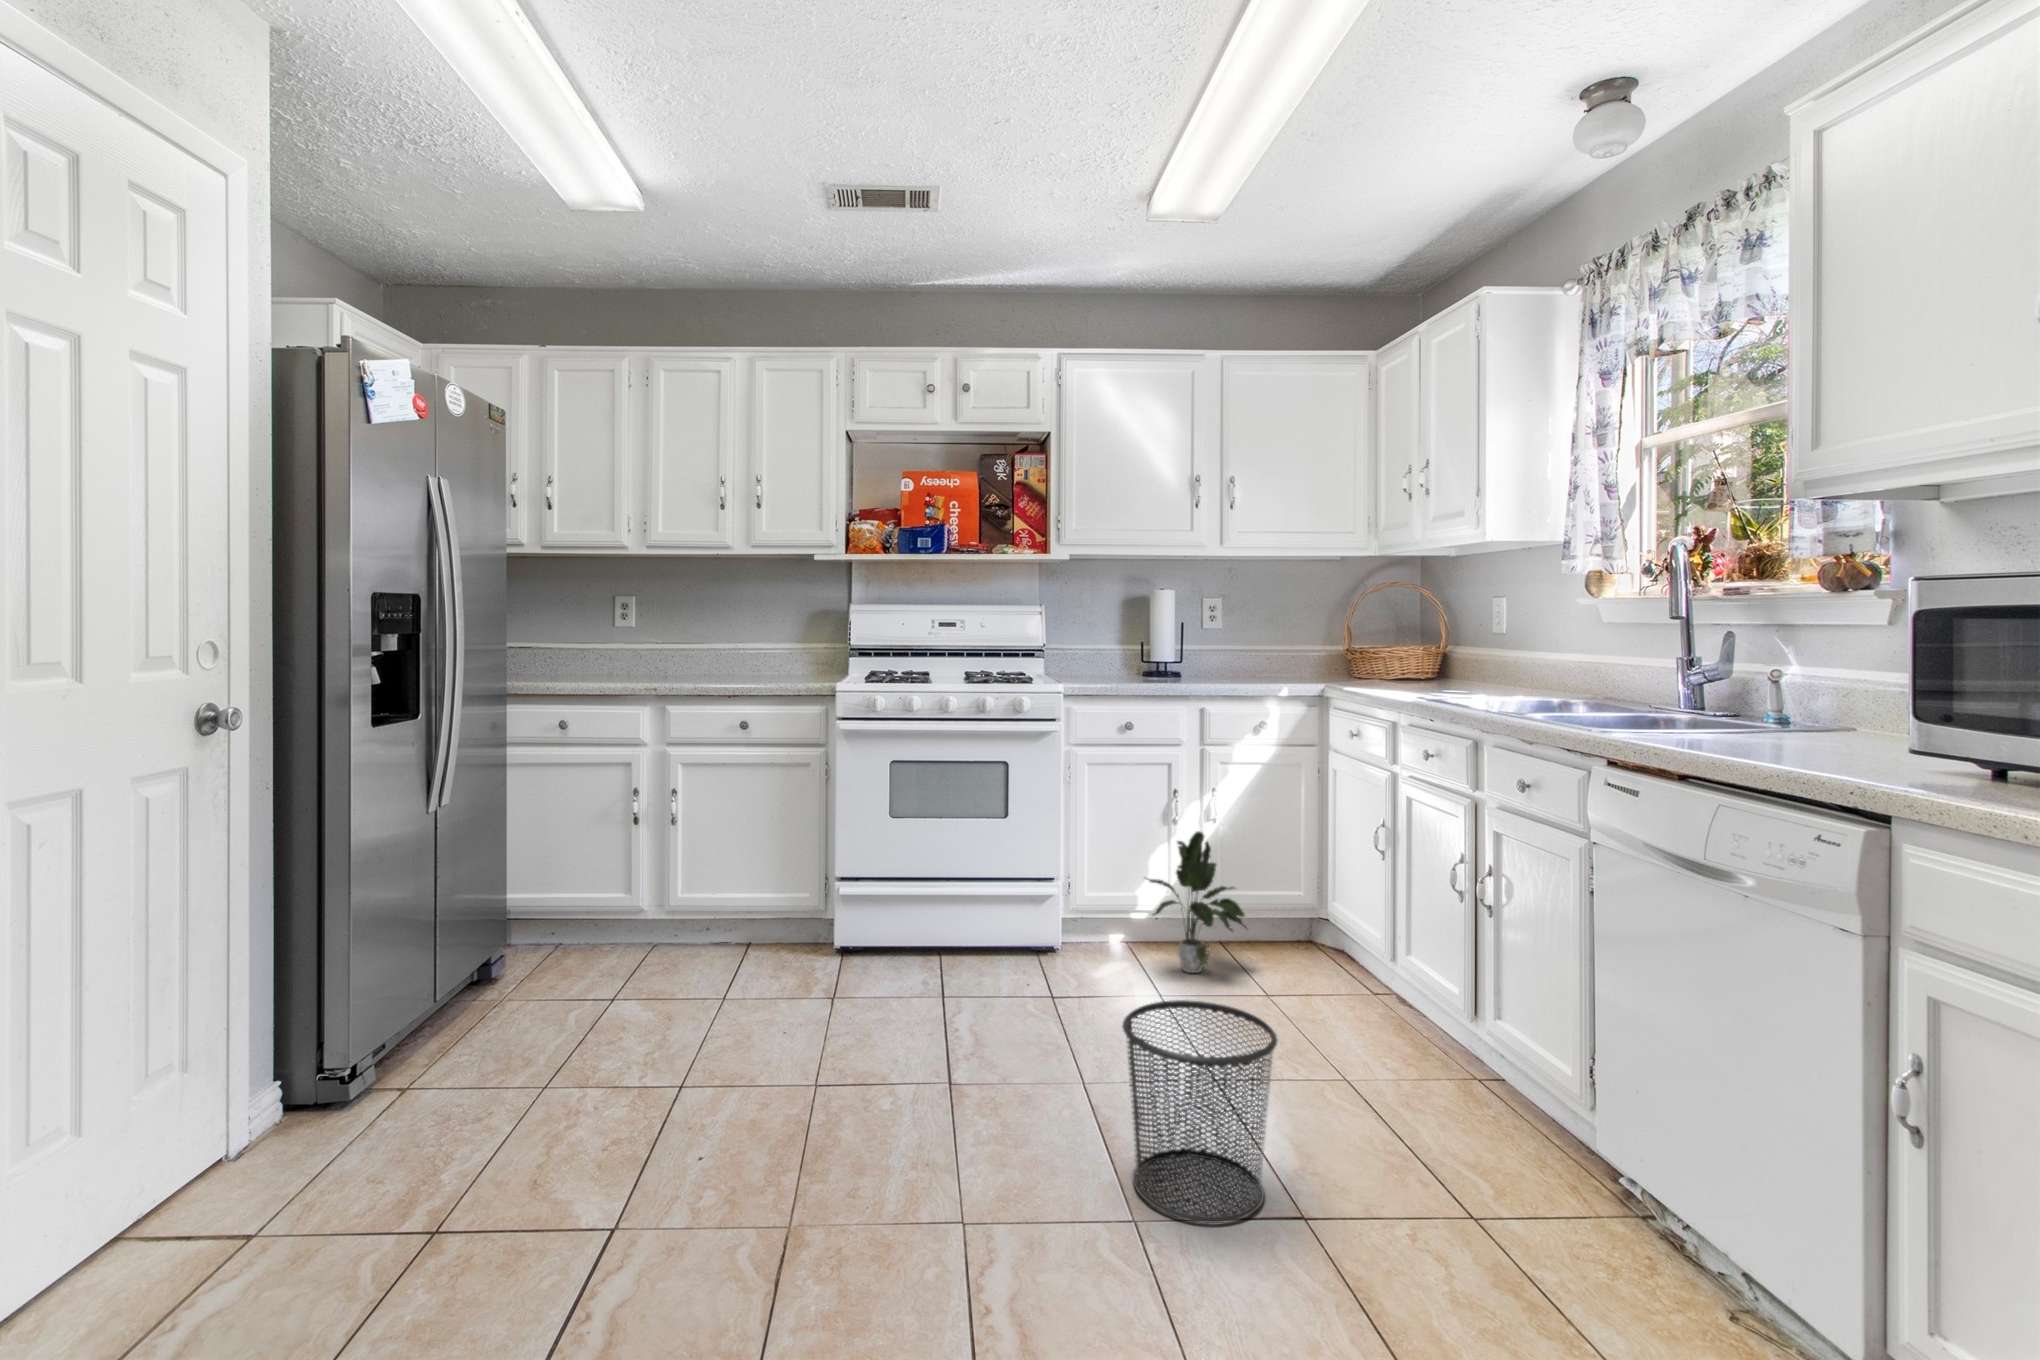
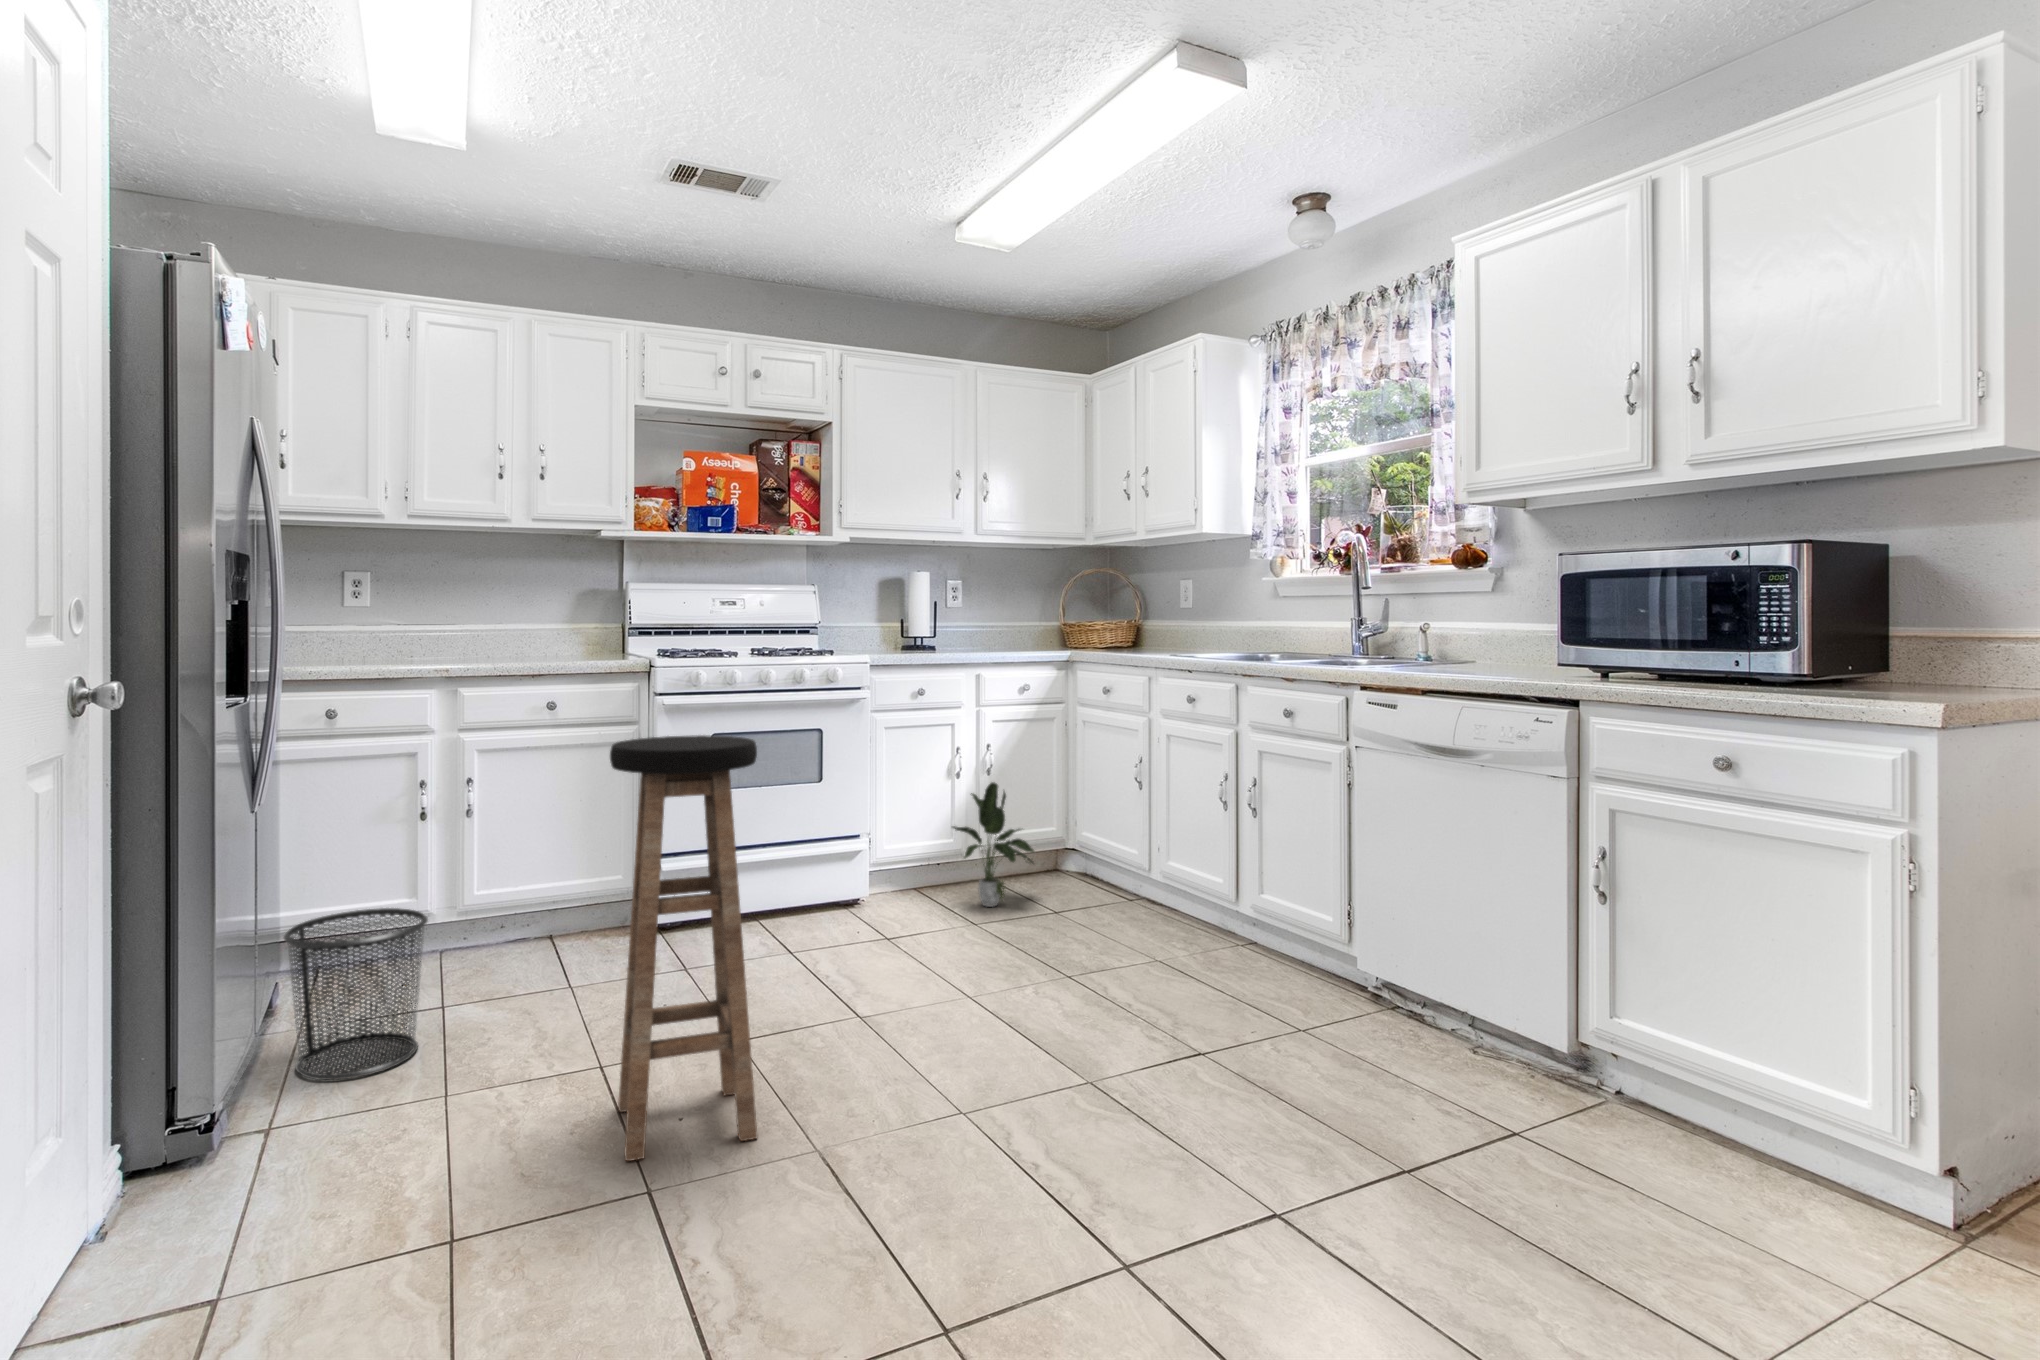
bar stool: none [601,778,764,1215] -> present [610,735,757,1161]
waste bin: present [1122,1000,1278,1223] -> present [284,908,428,1080]

